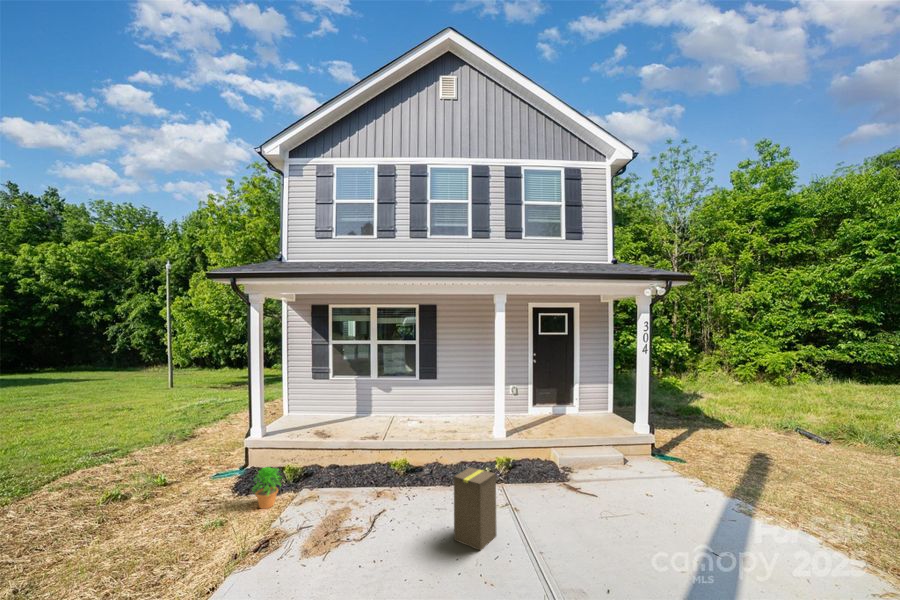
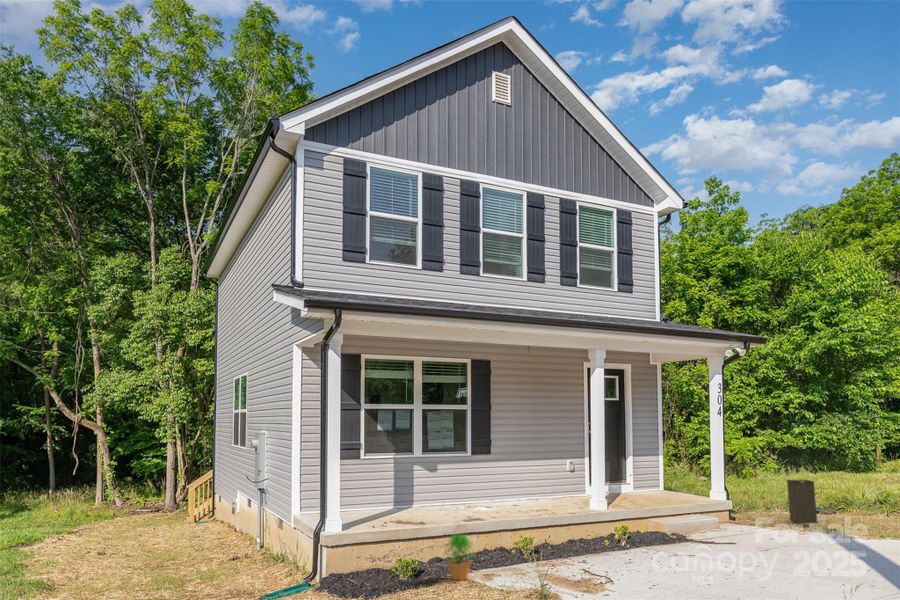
cardboard box: present [454,467,497,550] -> present [787,480,817,523]

